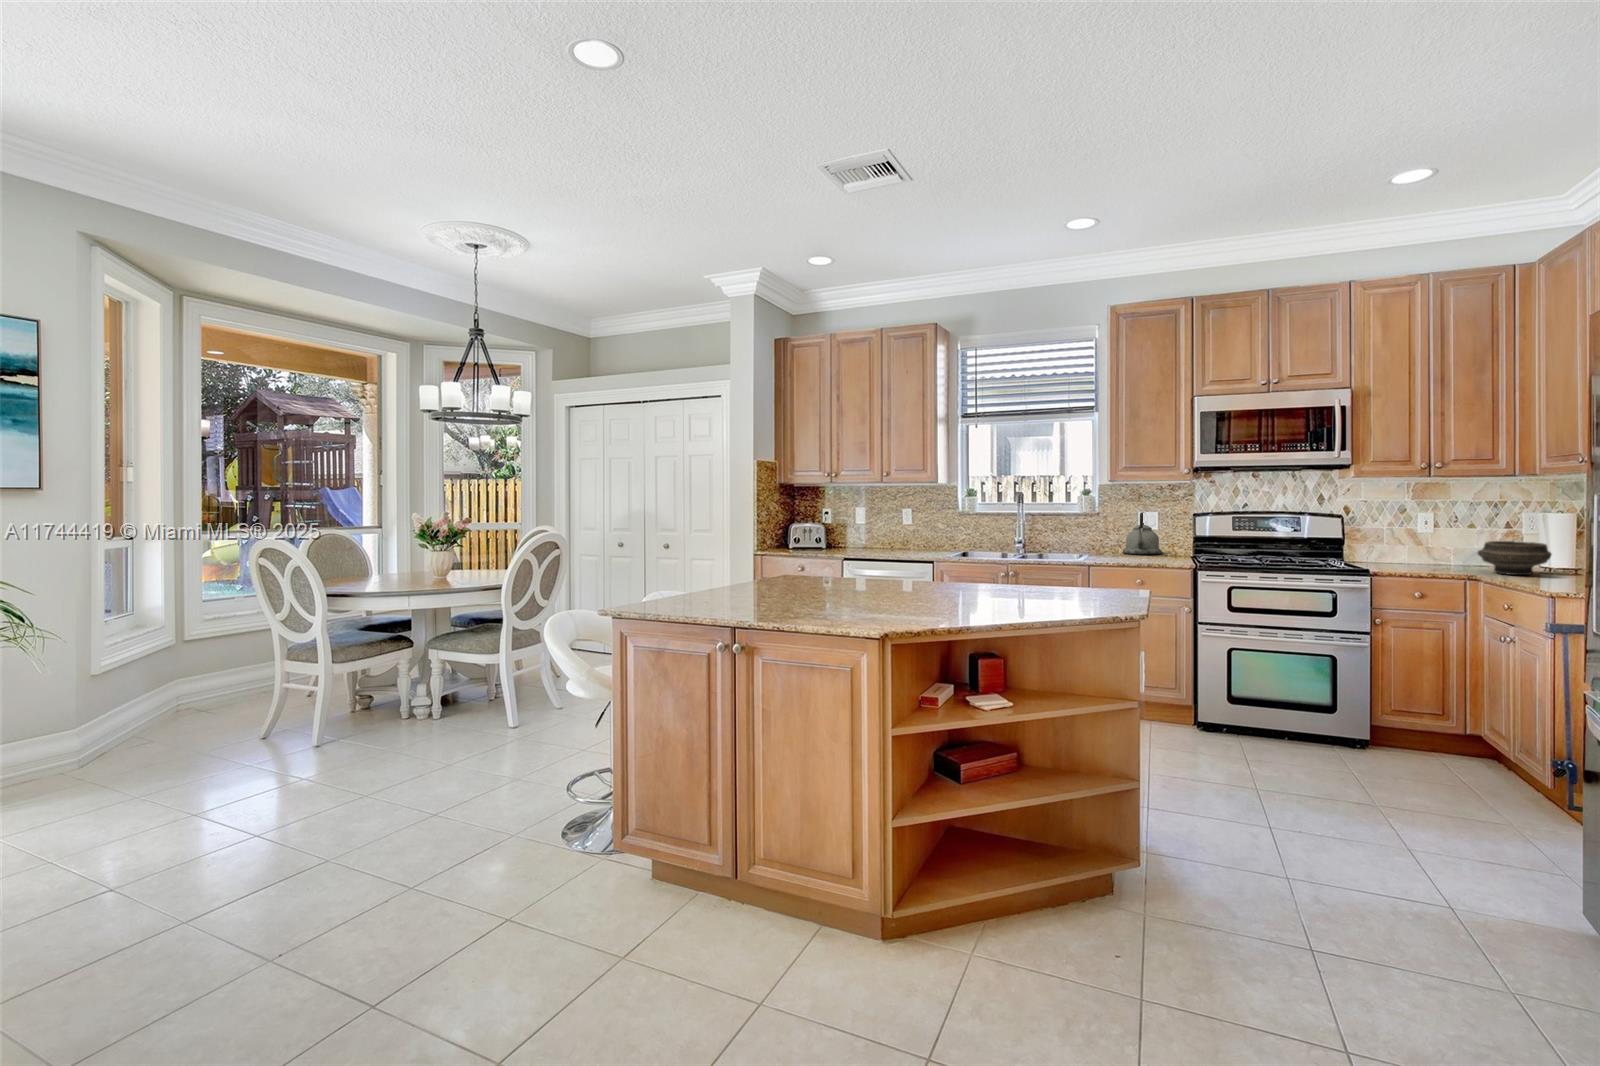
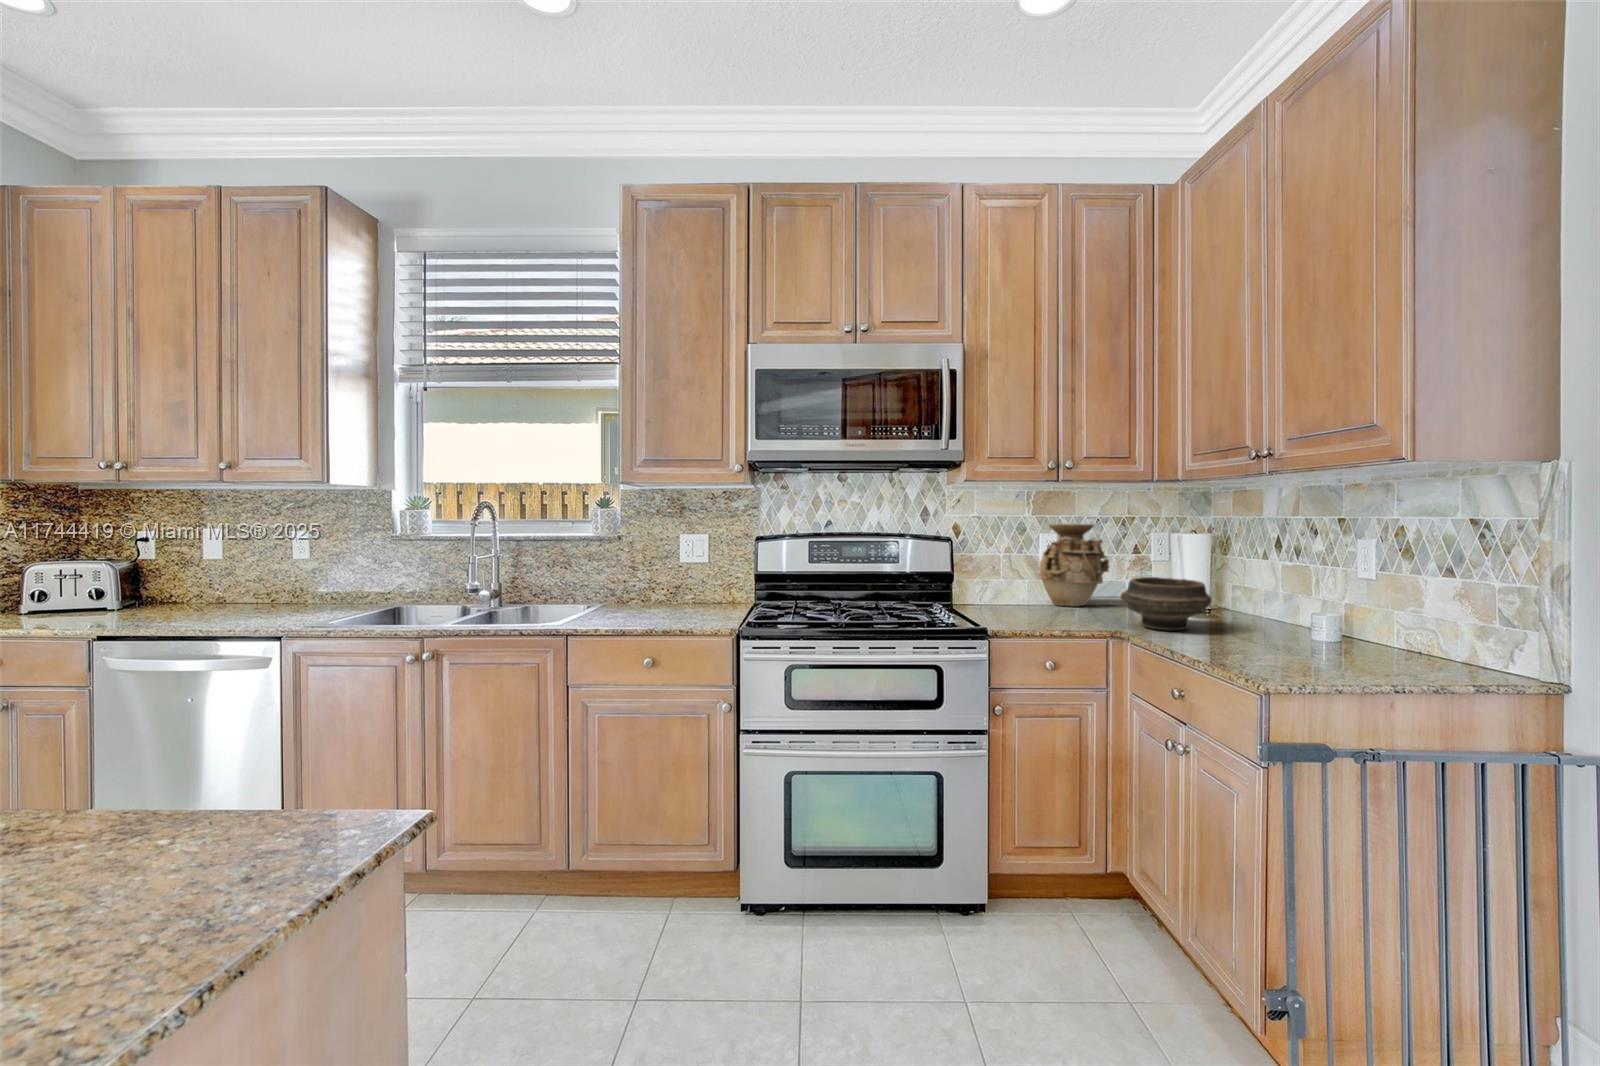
vase: none [1415,505,1477,563] -> present [1039,523,1109,606]
kettle: present [1123,512,1162,554] -> none [654,535,713,604]

